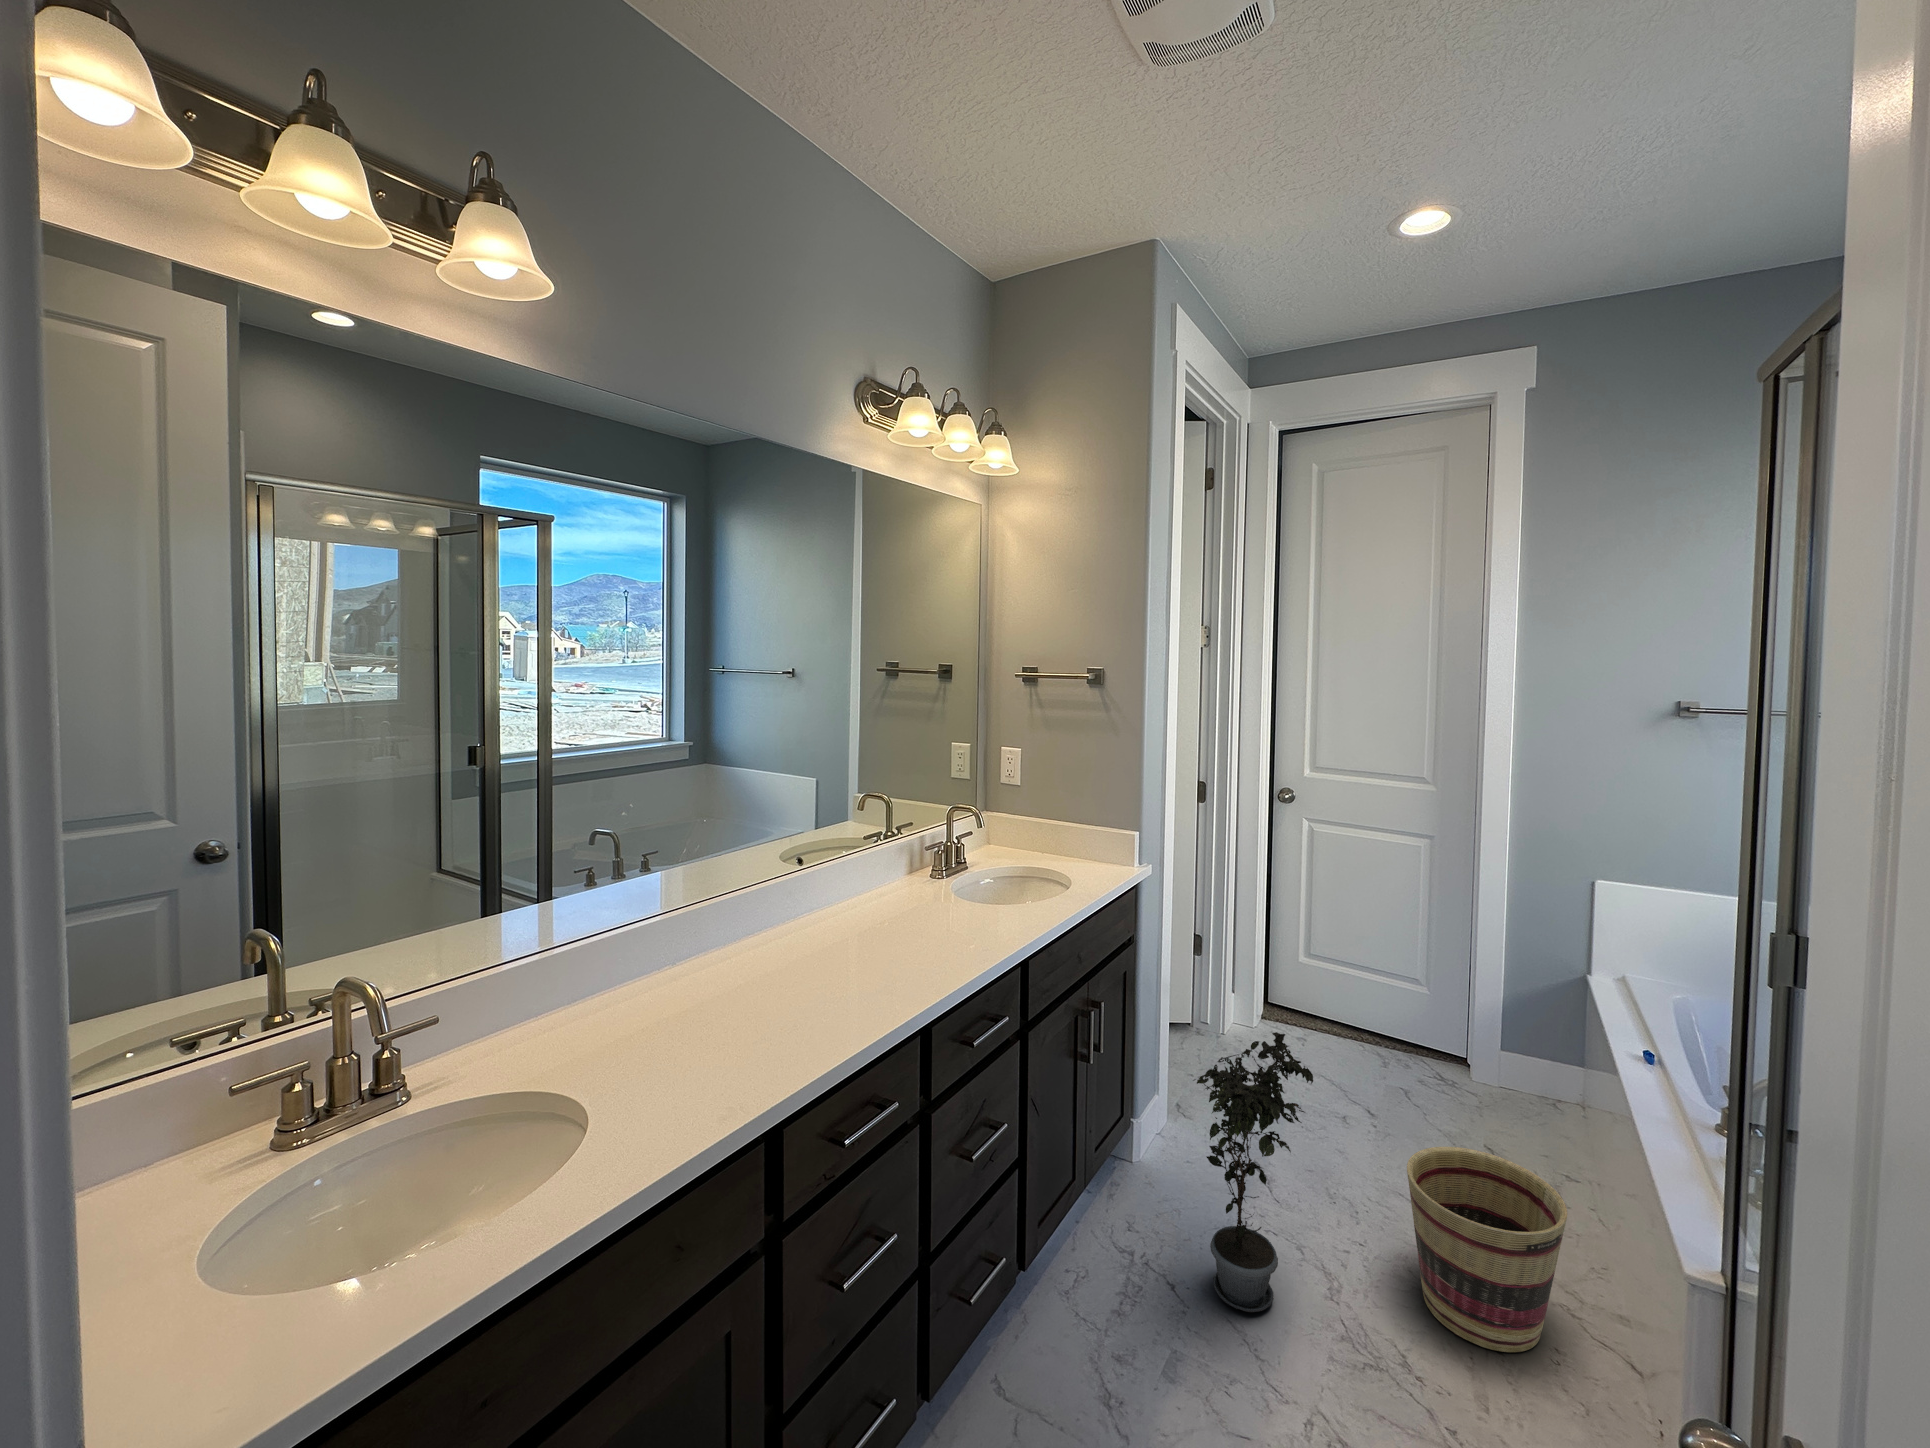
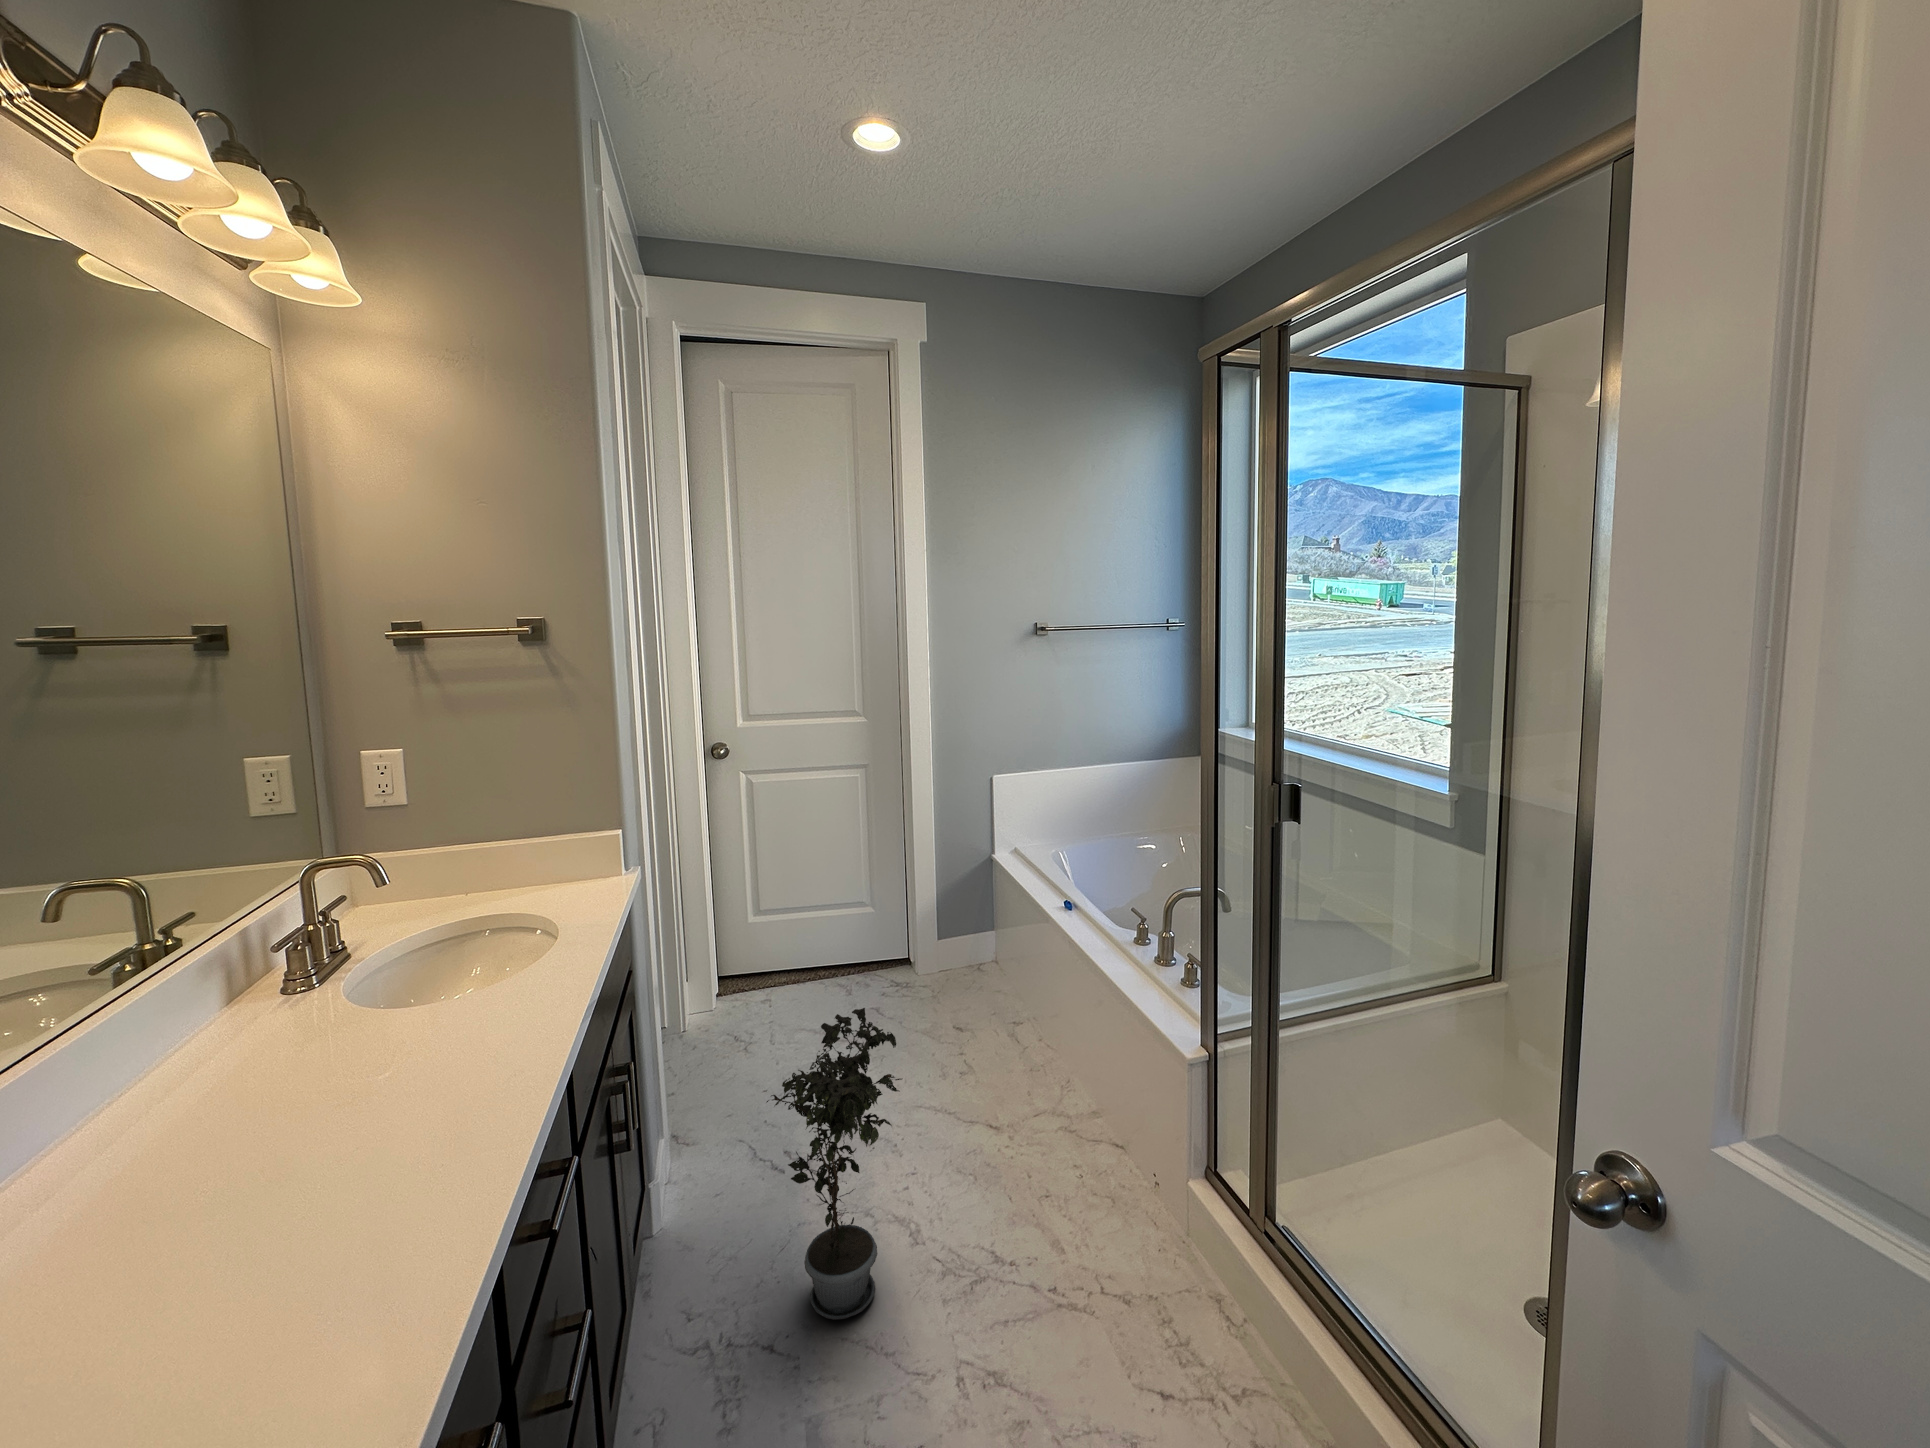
basket: present [1407,1147,1567,1352] -> none [956,1035,1080,1206]

